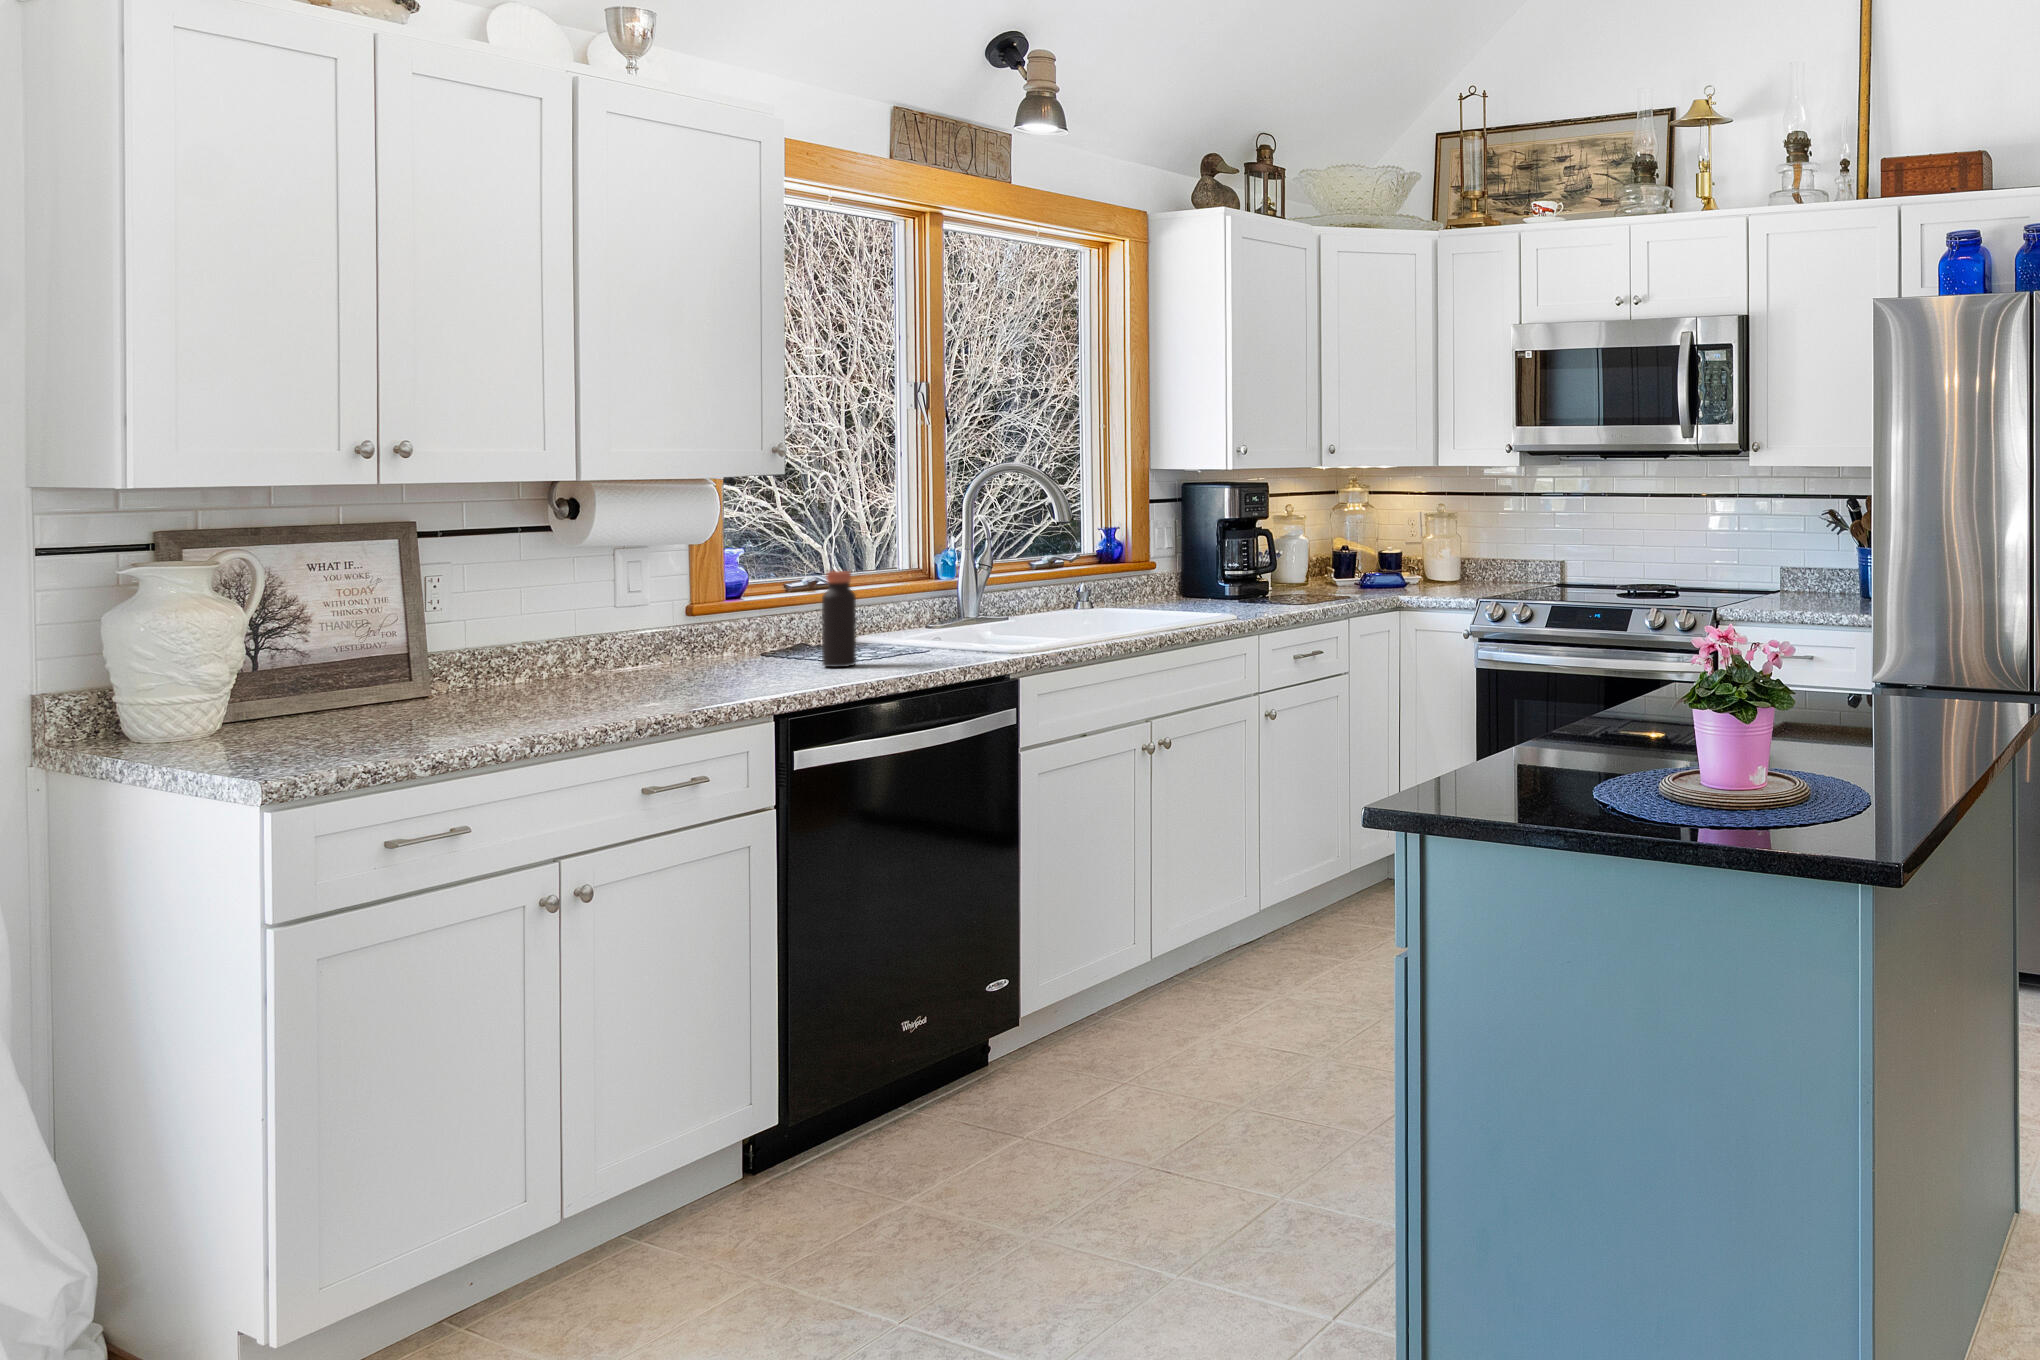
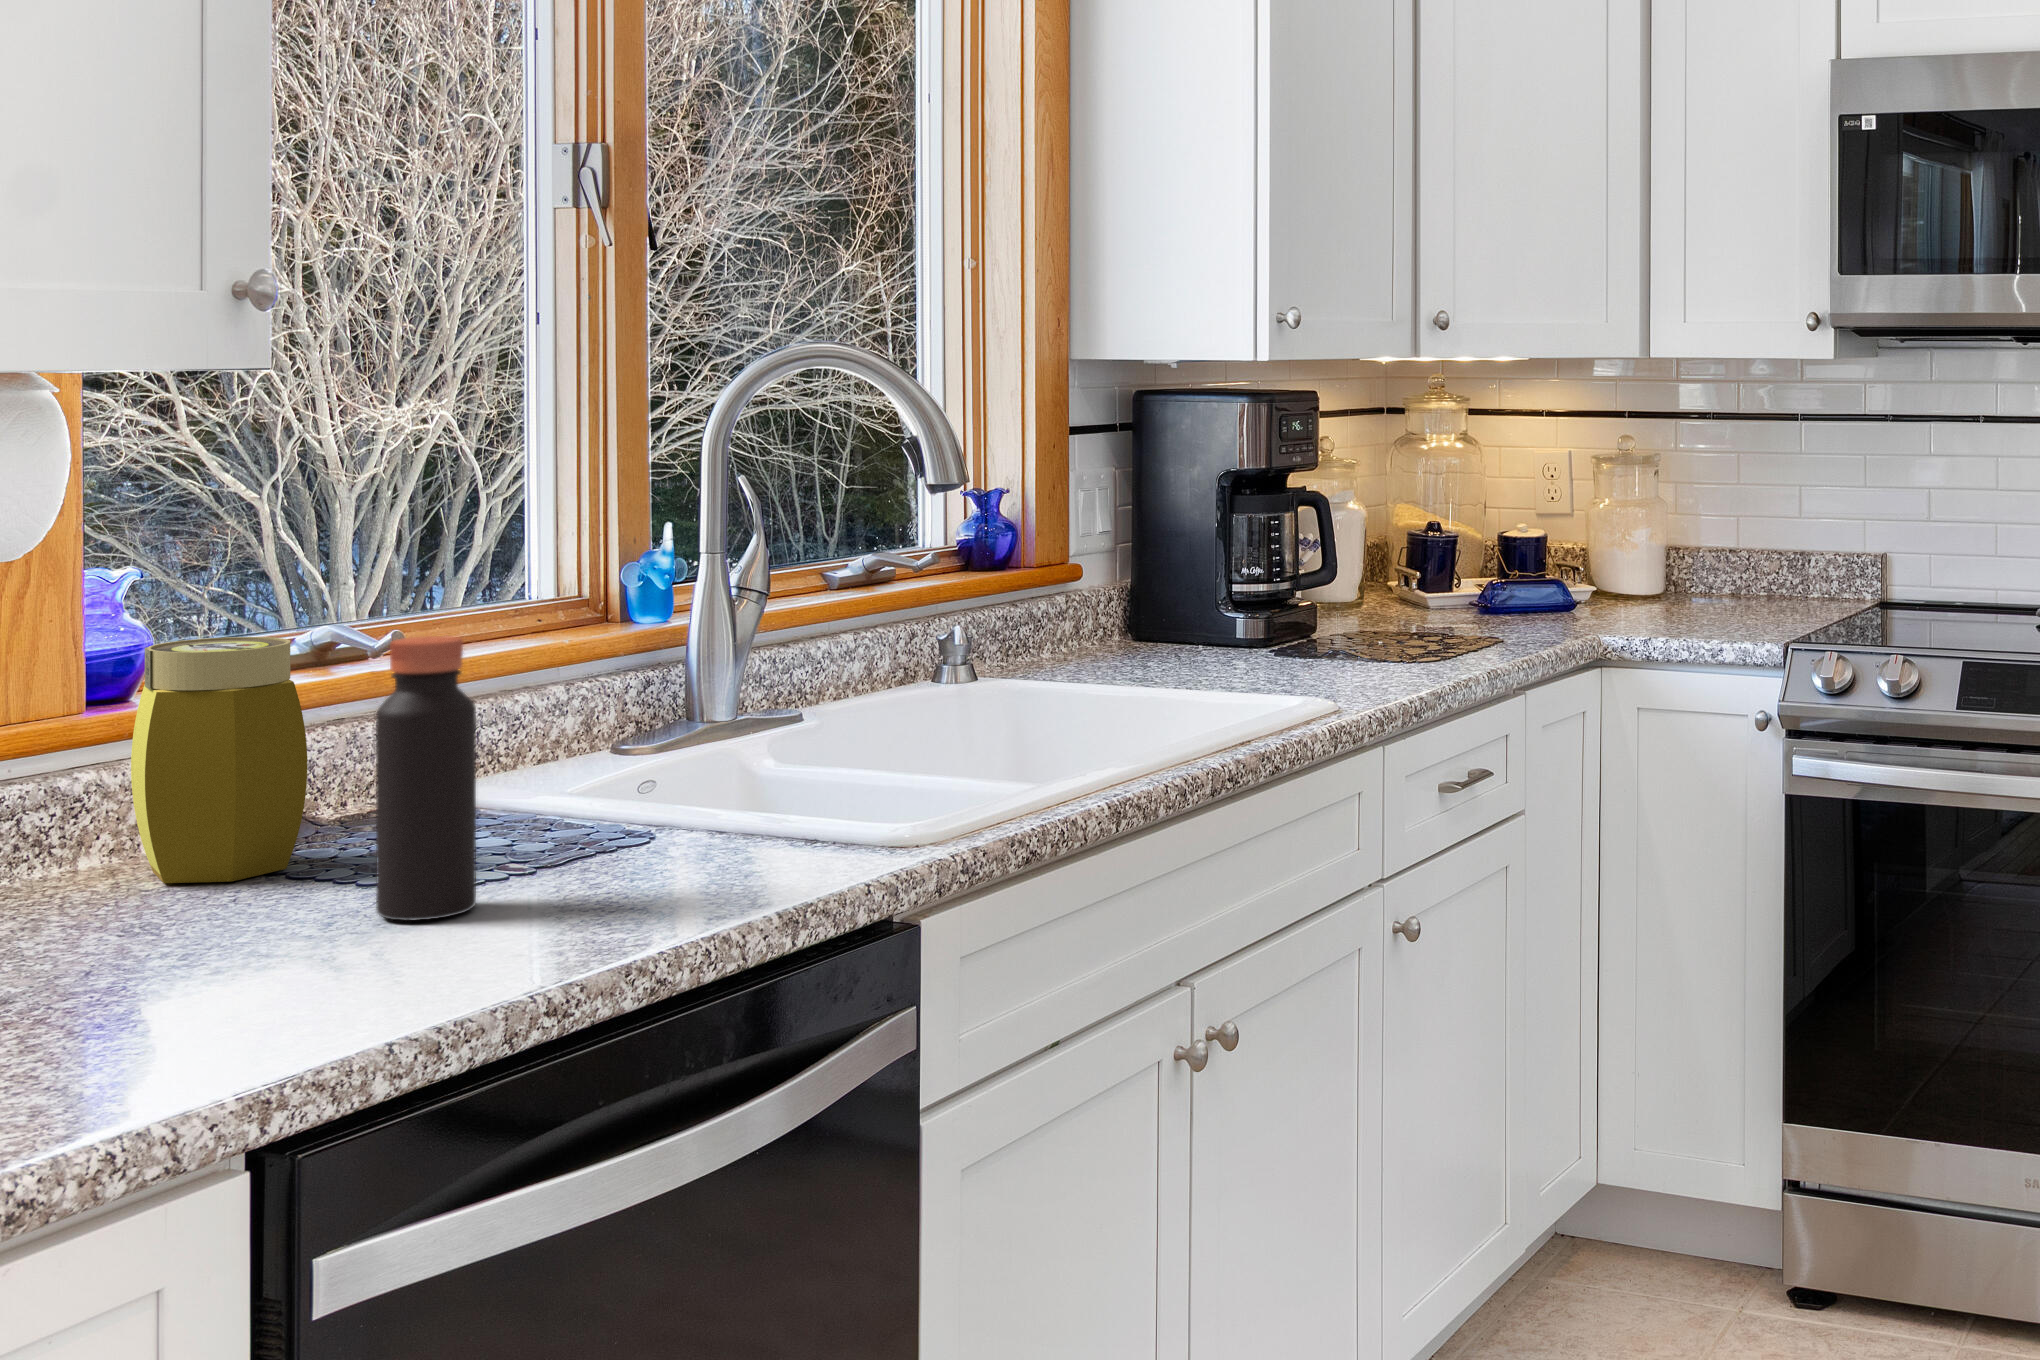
jar: none [742,575,802,660] -> present [131,637,307,883]

